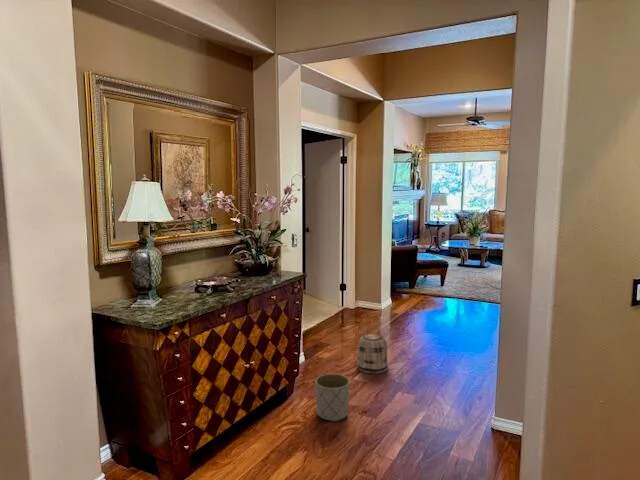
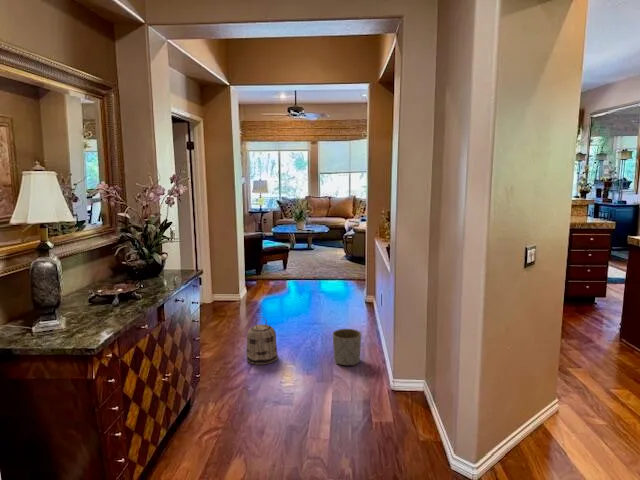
planter: present [315,374,350,422] -> present [333,329,361,366]

